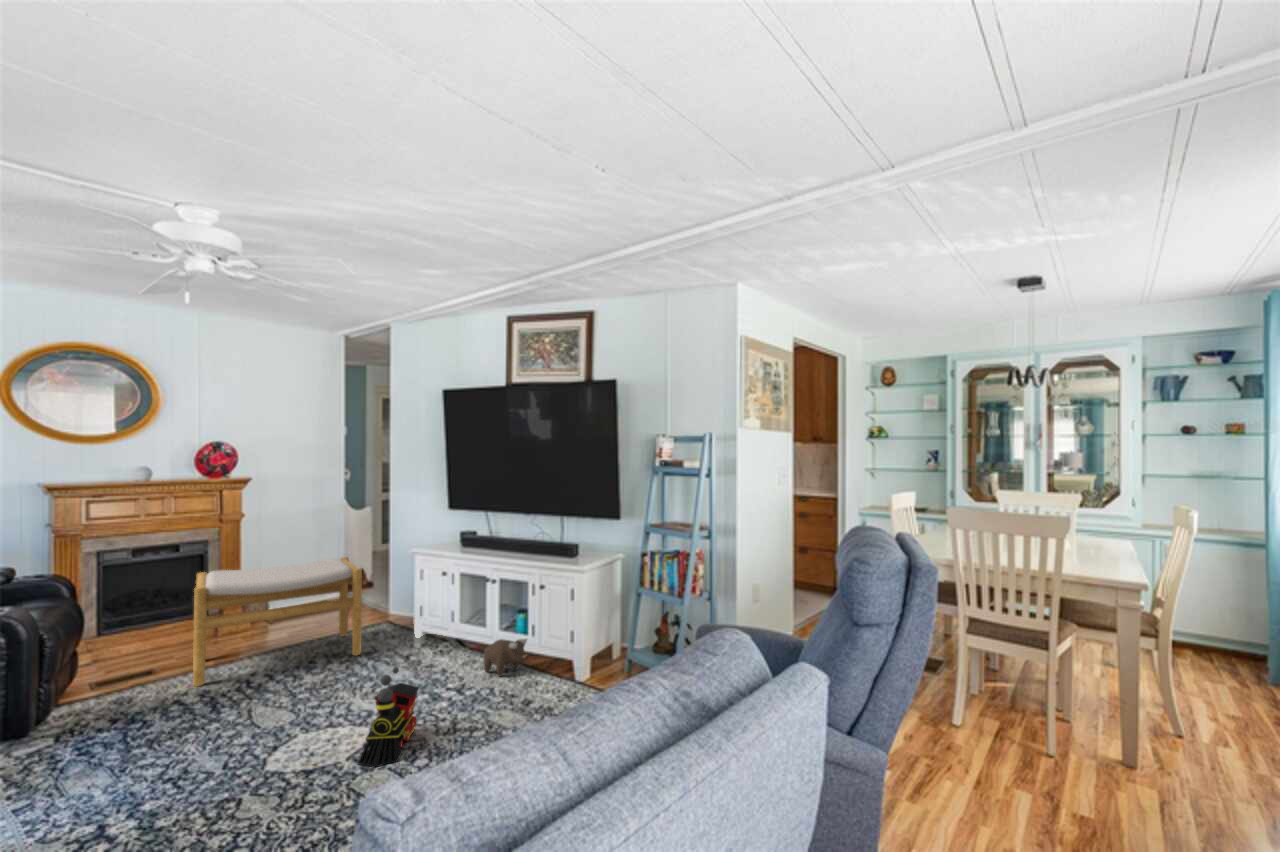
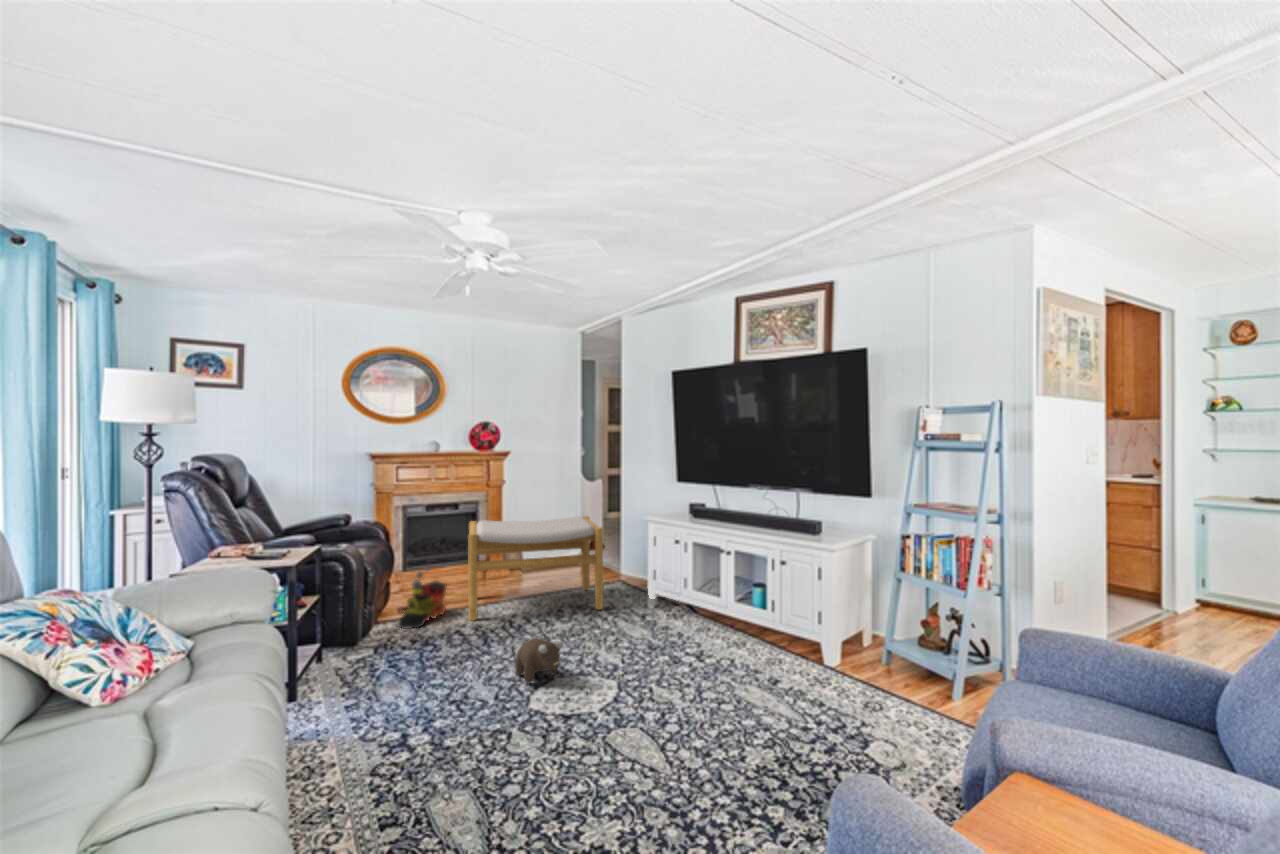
plush toy: present [484,639,527,676] -> present [515,638,563,683]
toy train: present [358,667,419,767] -> present [397,572,447,629]

